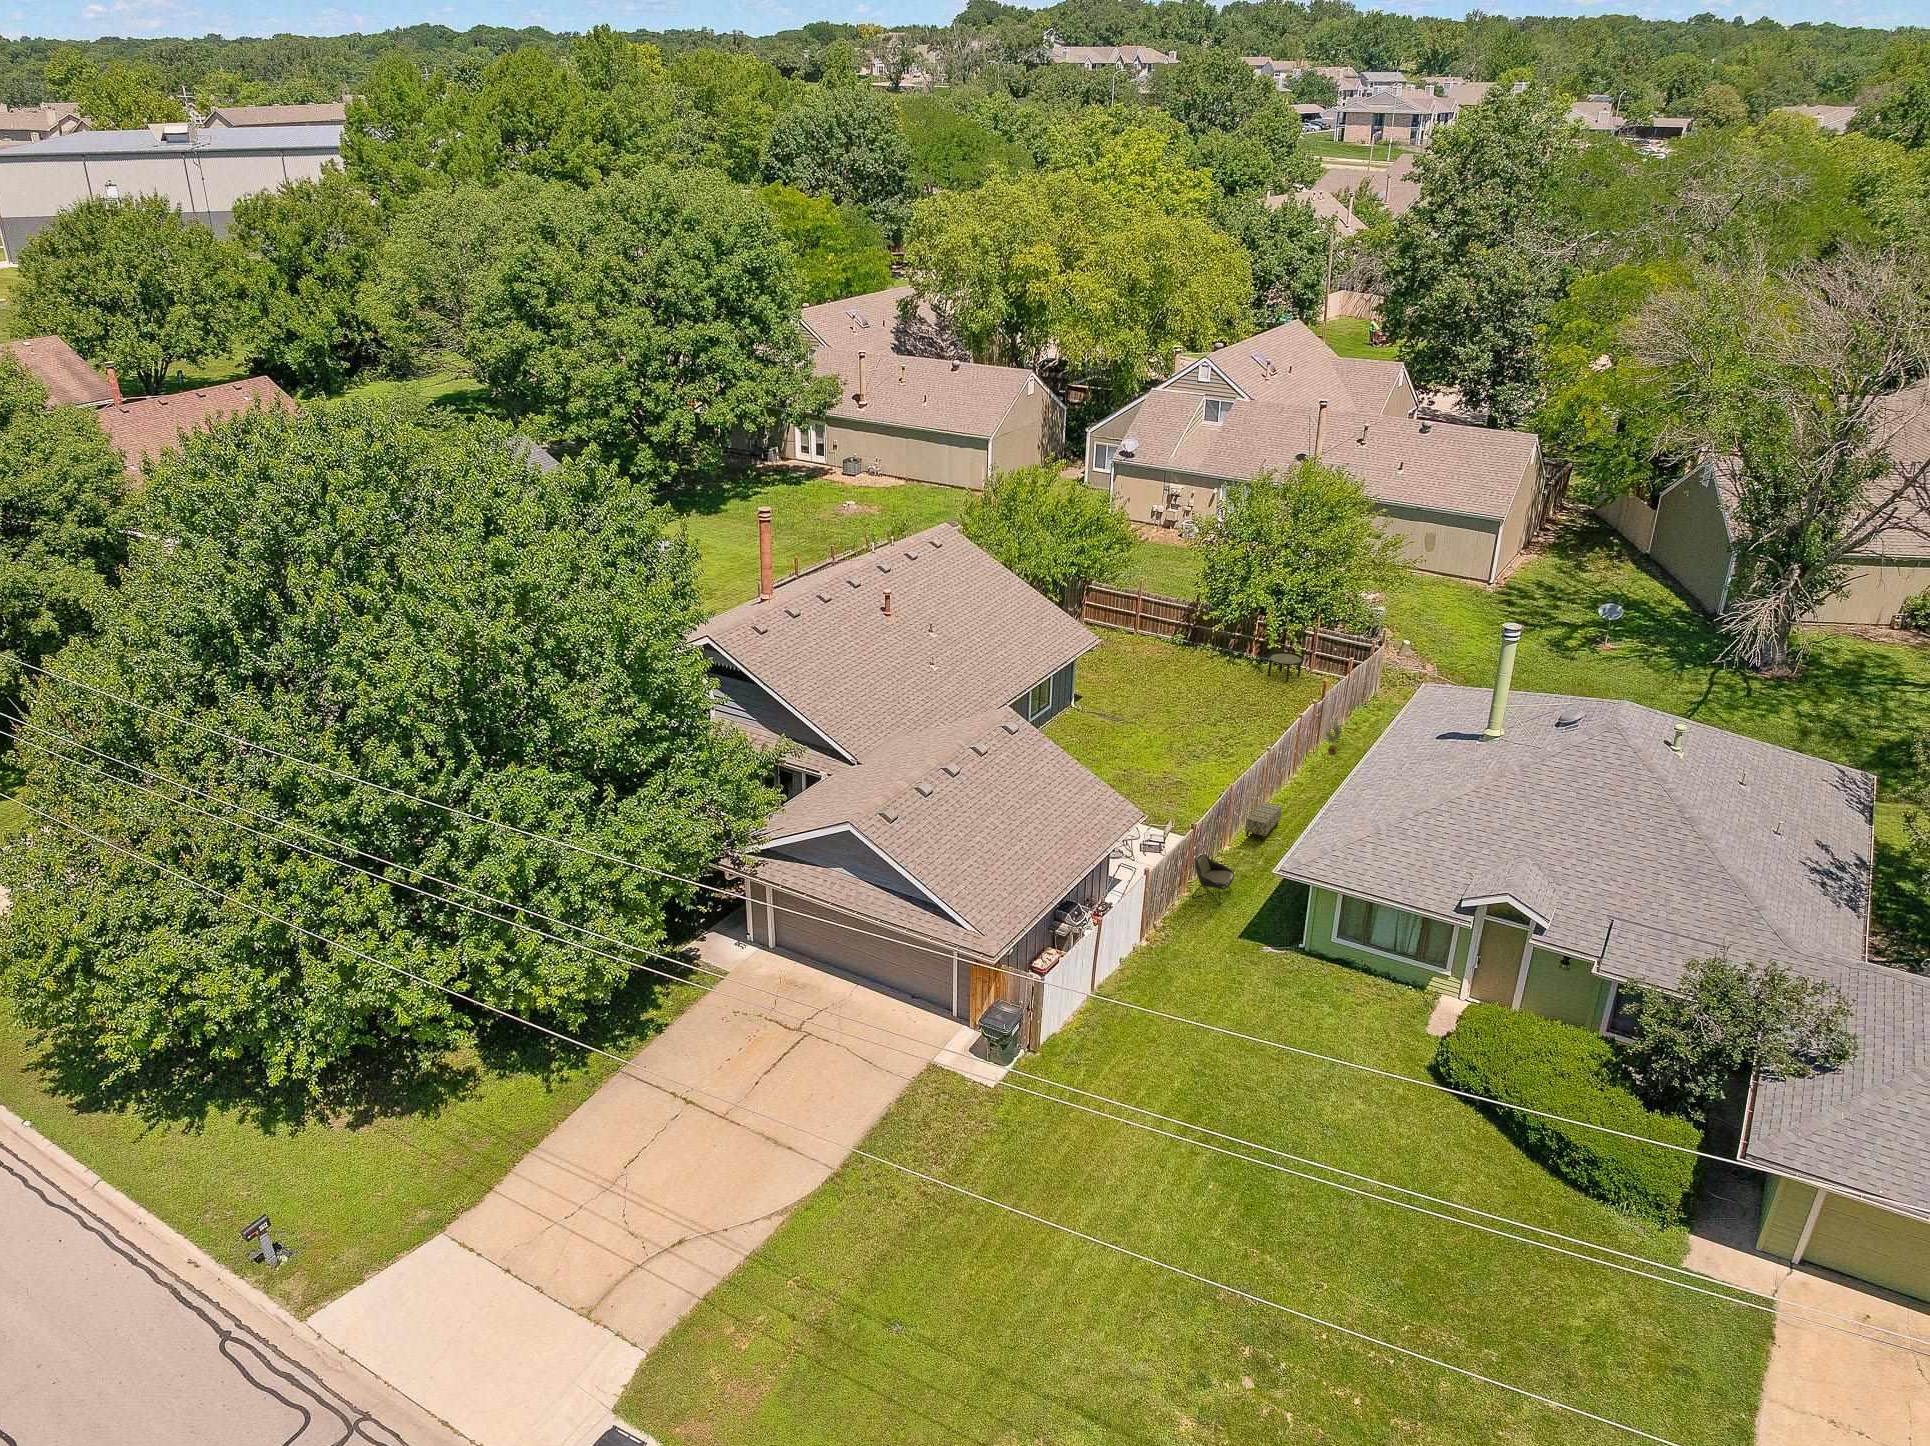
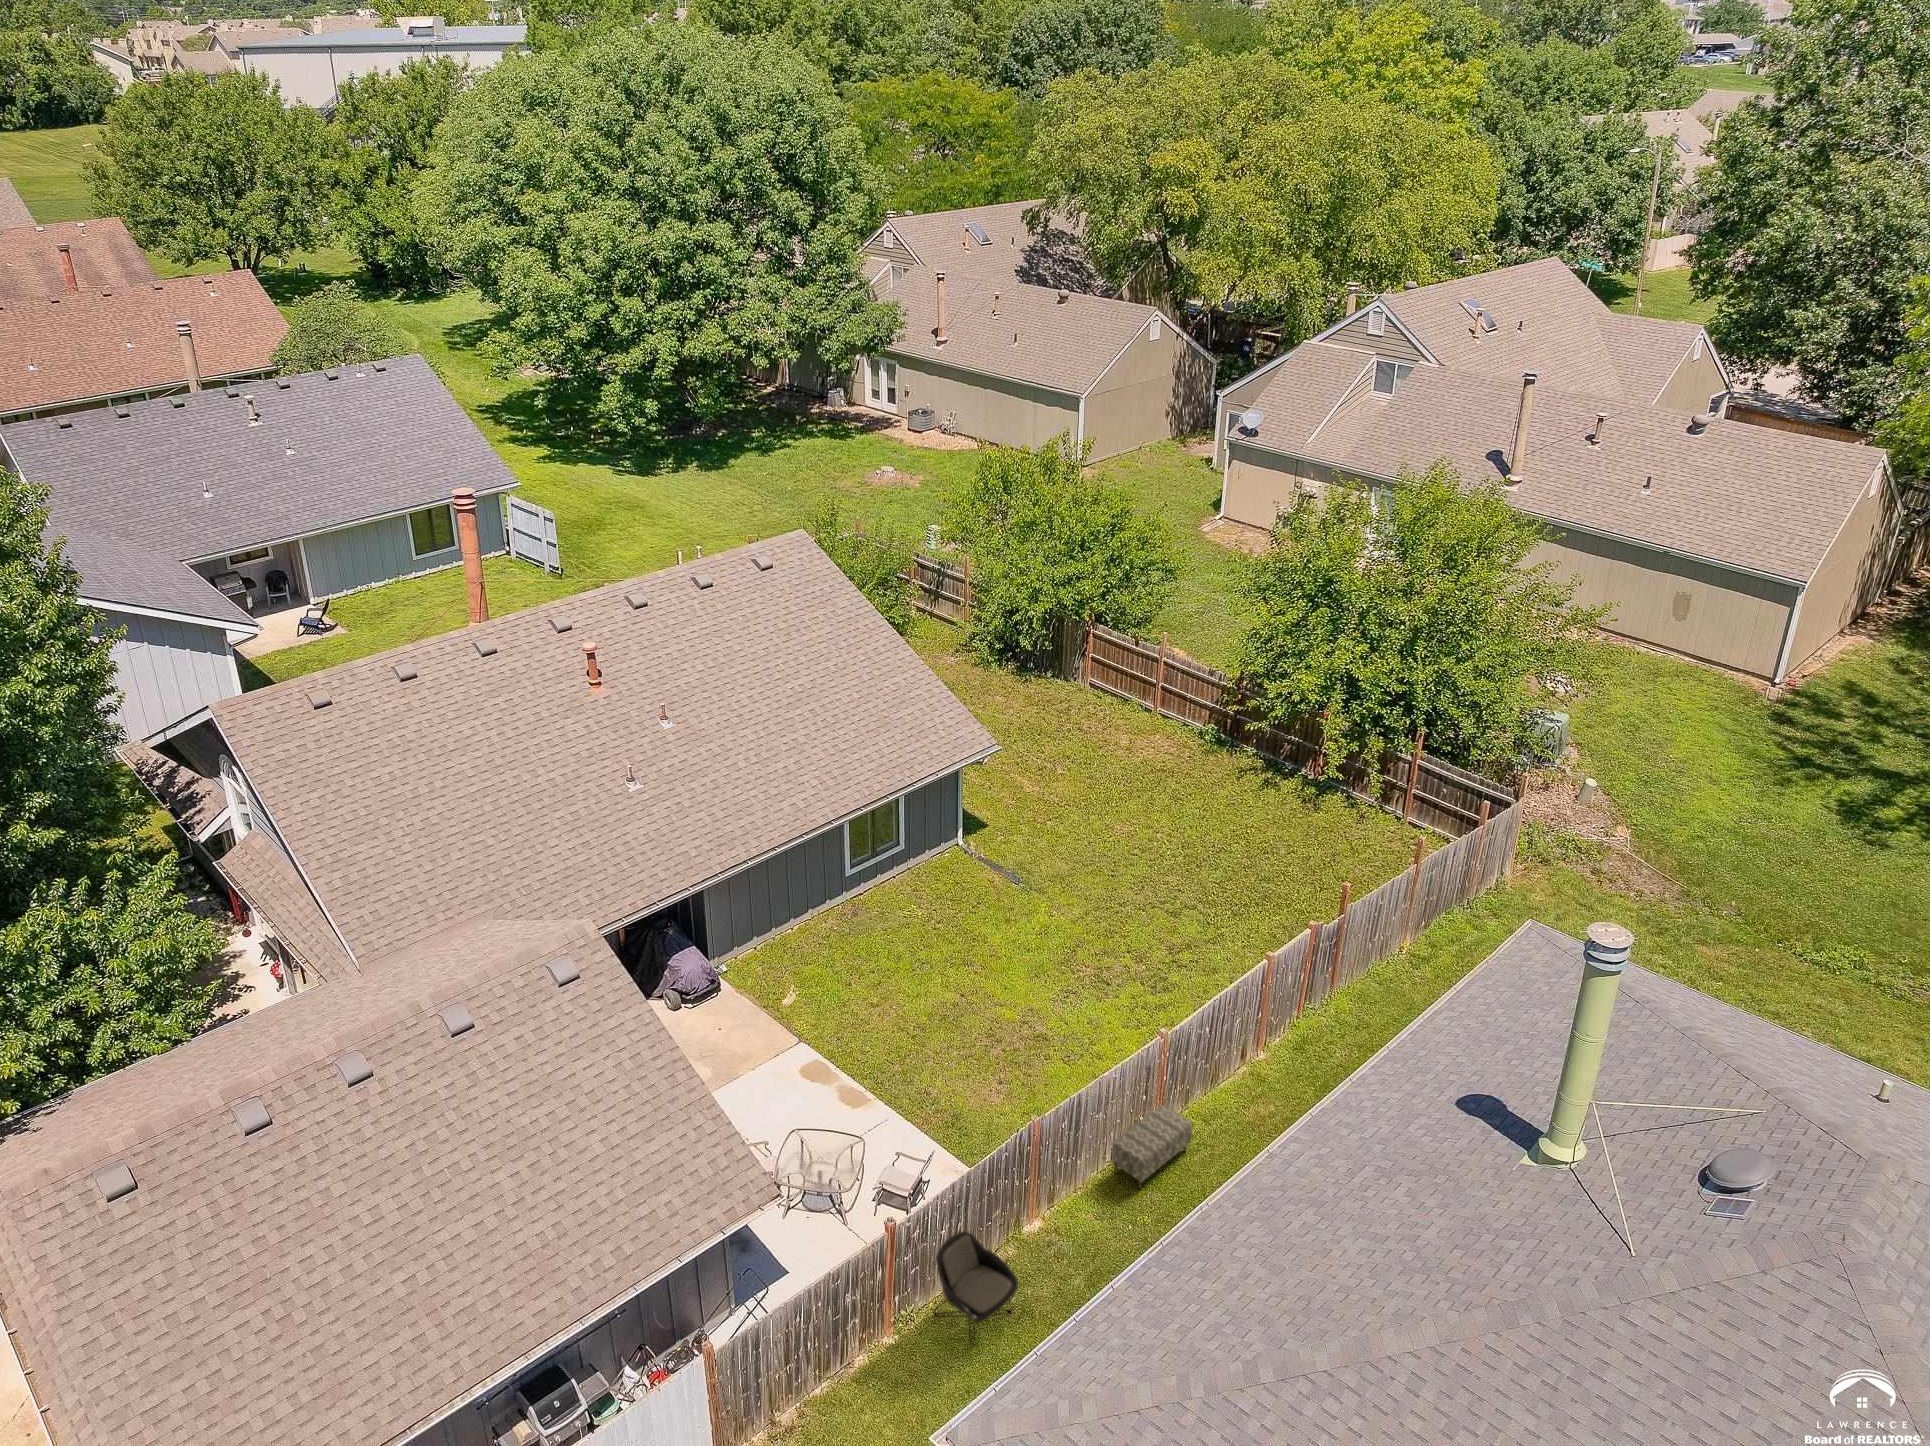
round table: present [1268,652,1304,682] -> none [1328,776,1388,830]
potted tree: present [1325,724,1342,754] -> none [1346,946,1383,999]

